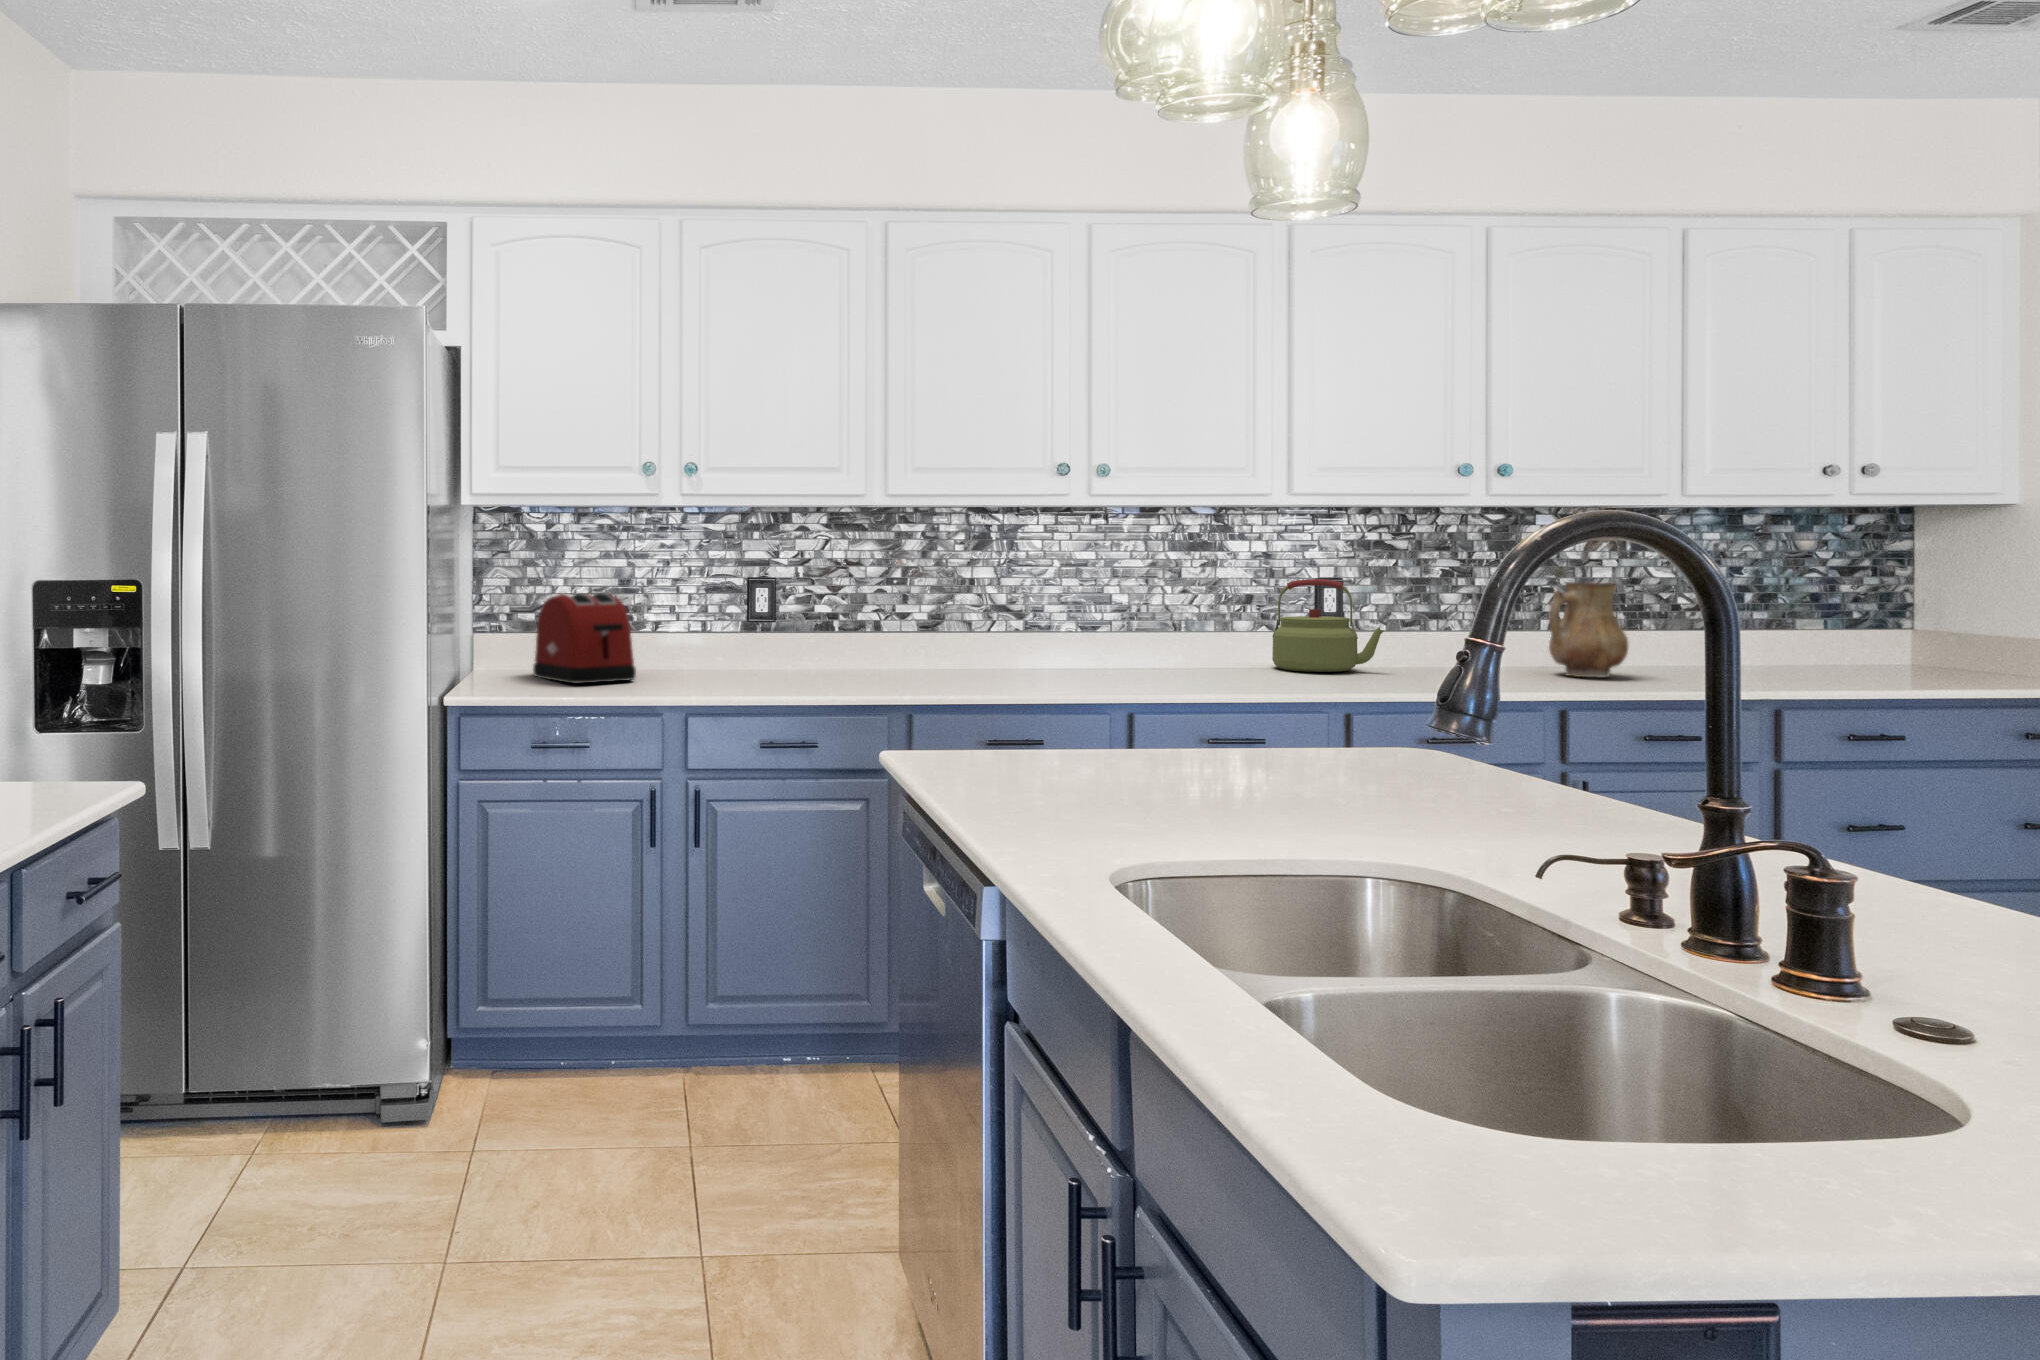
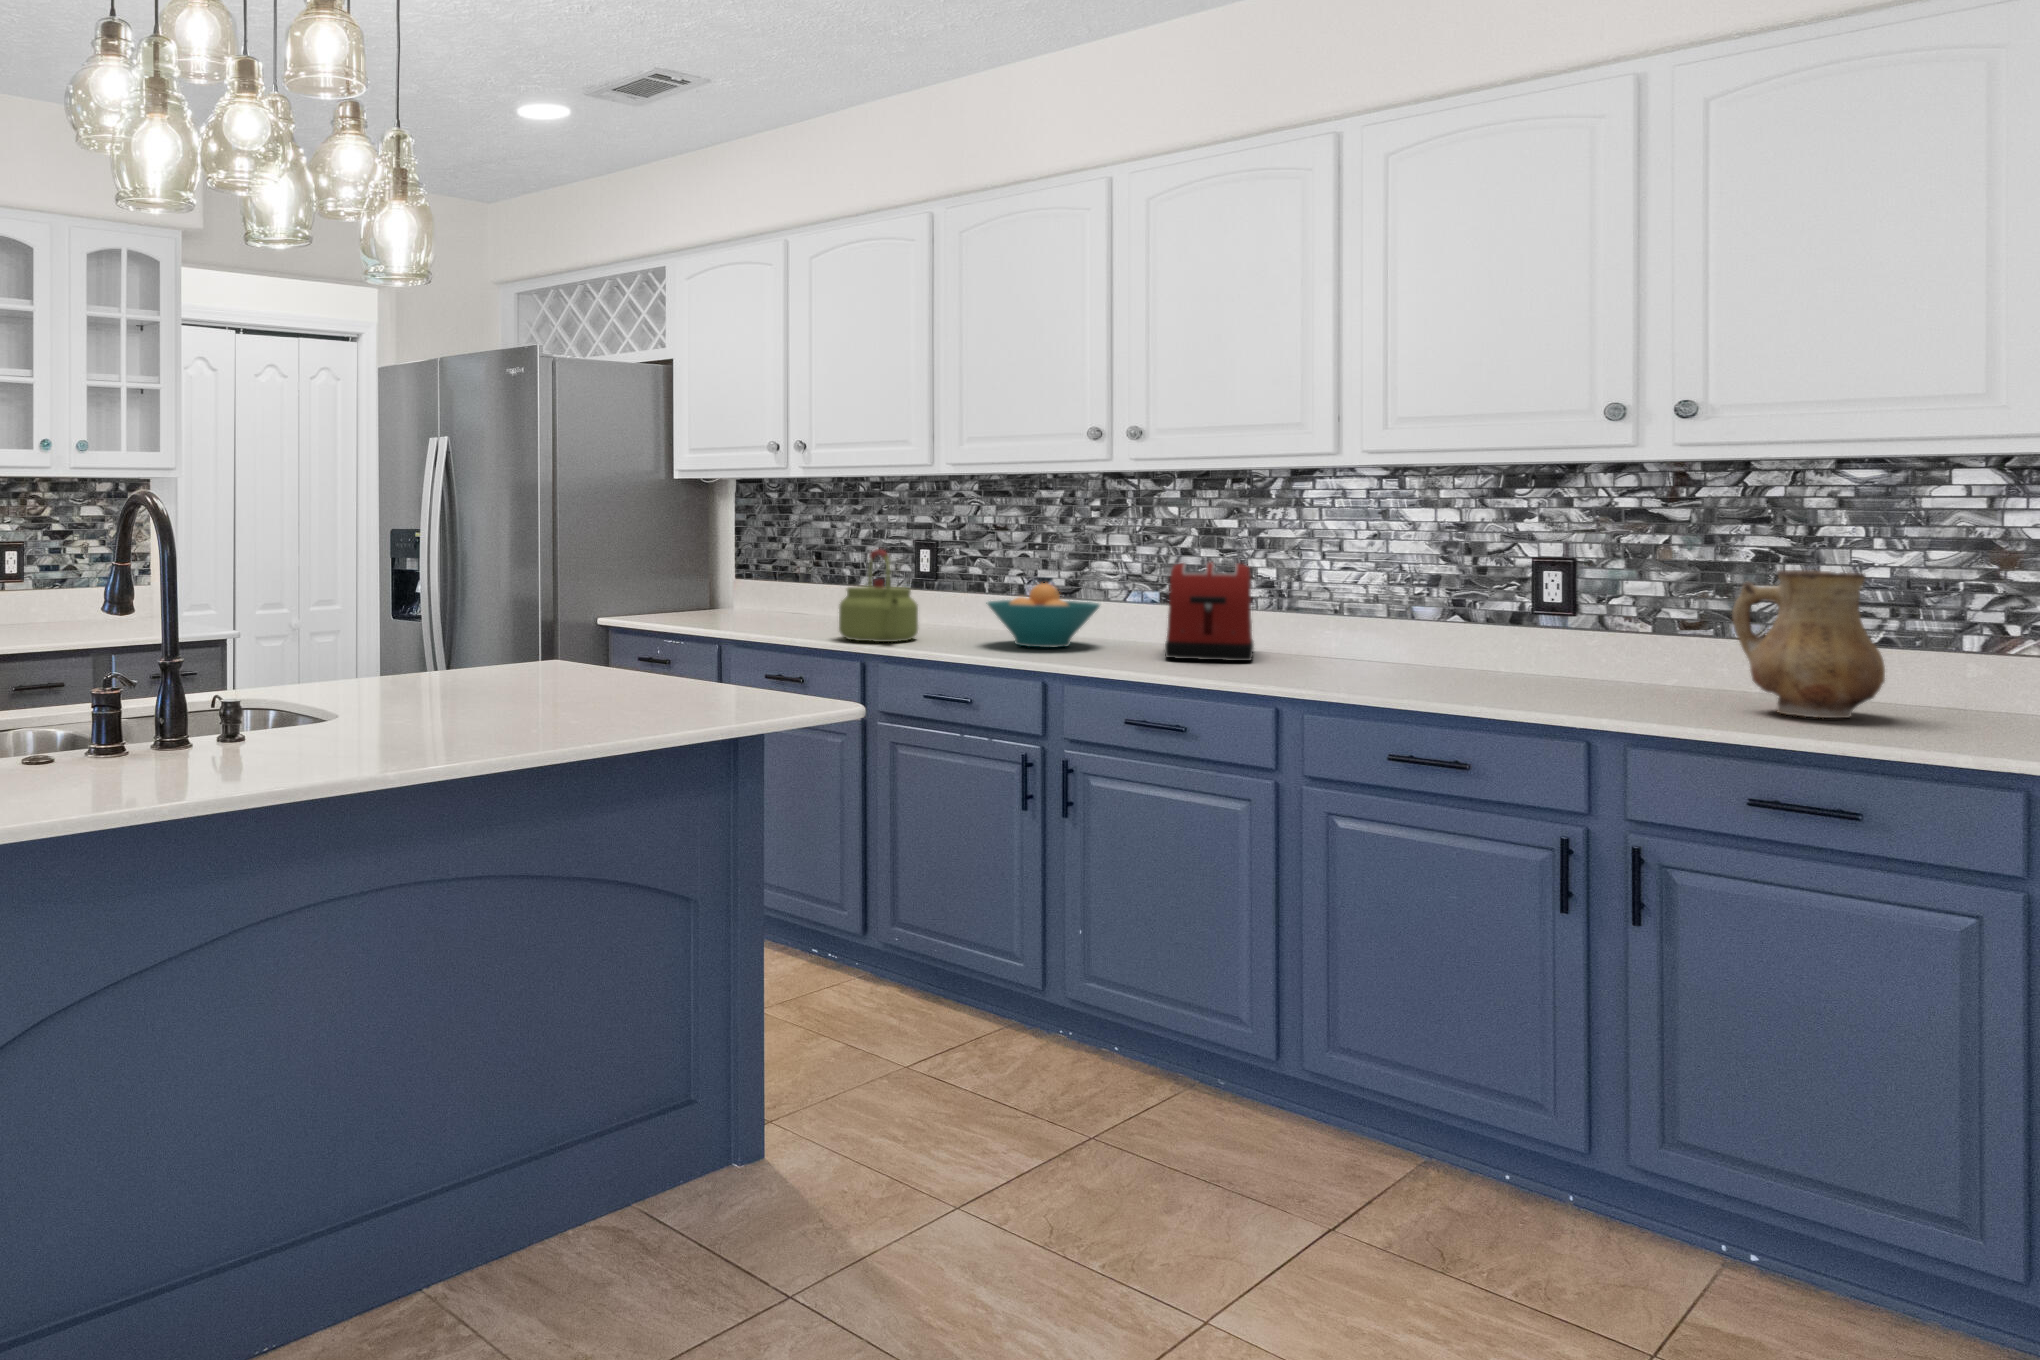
kettle: present [1272,579,1384,672] -> present [839,549,918,642]
toaster: present [533,593,636,683] -> present [1165,562,1254,661]
fruit bowl: none [952,617,1061,680] -> present [986,583,1100,647]

